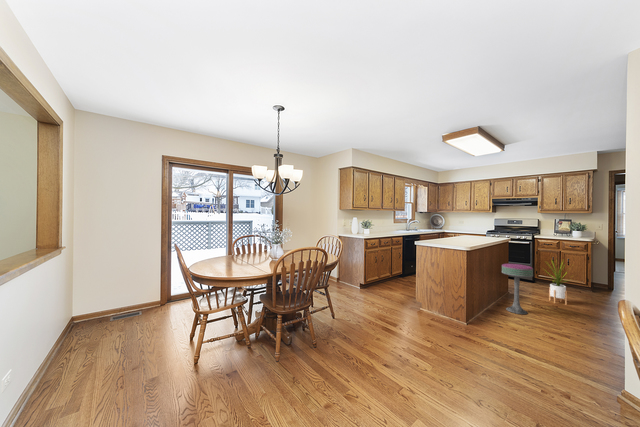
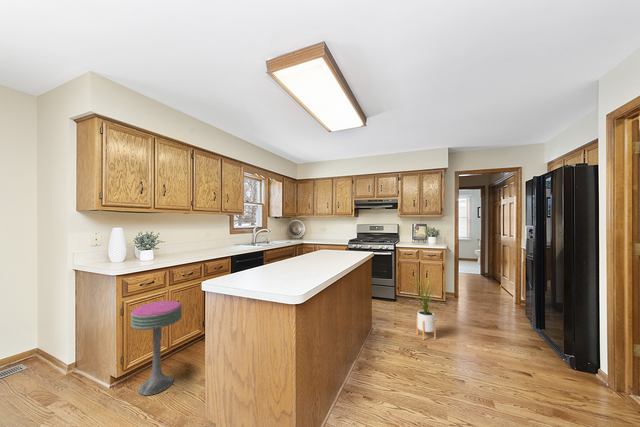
bar stool: present [502,264,533,314] -> present [131,301,182,395]

